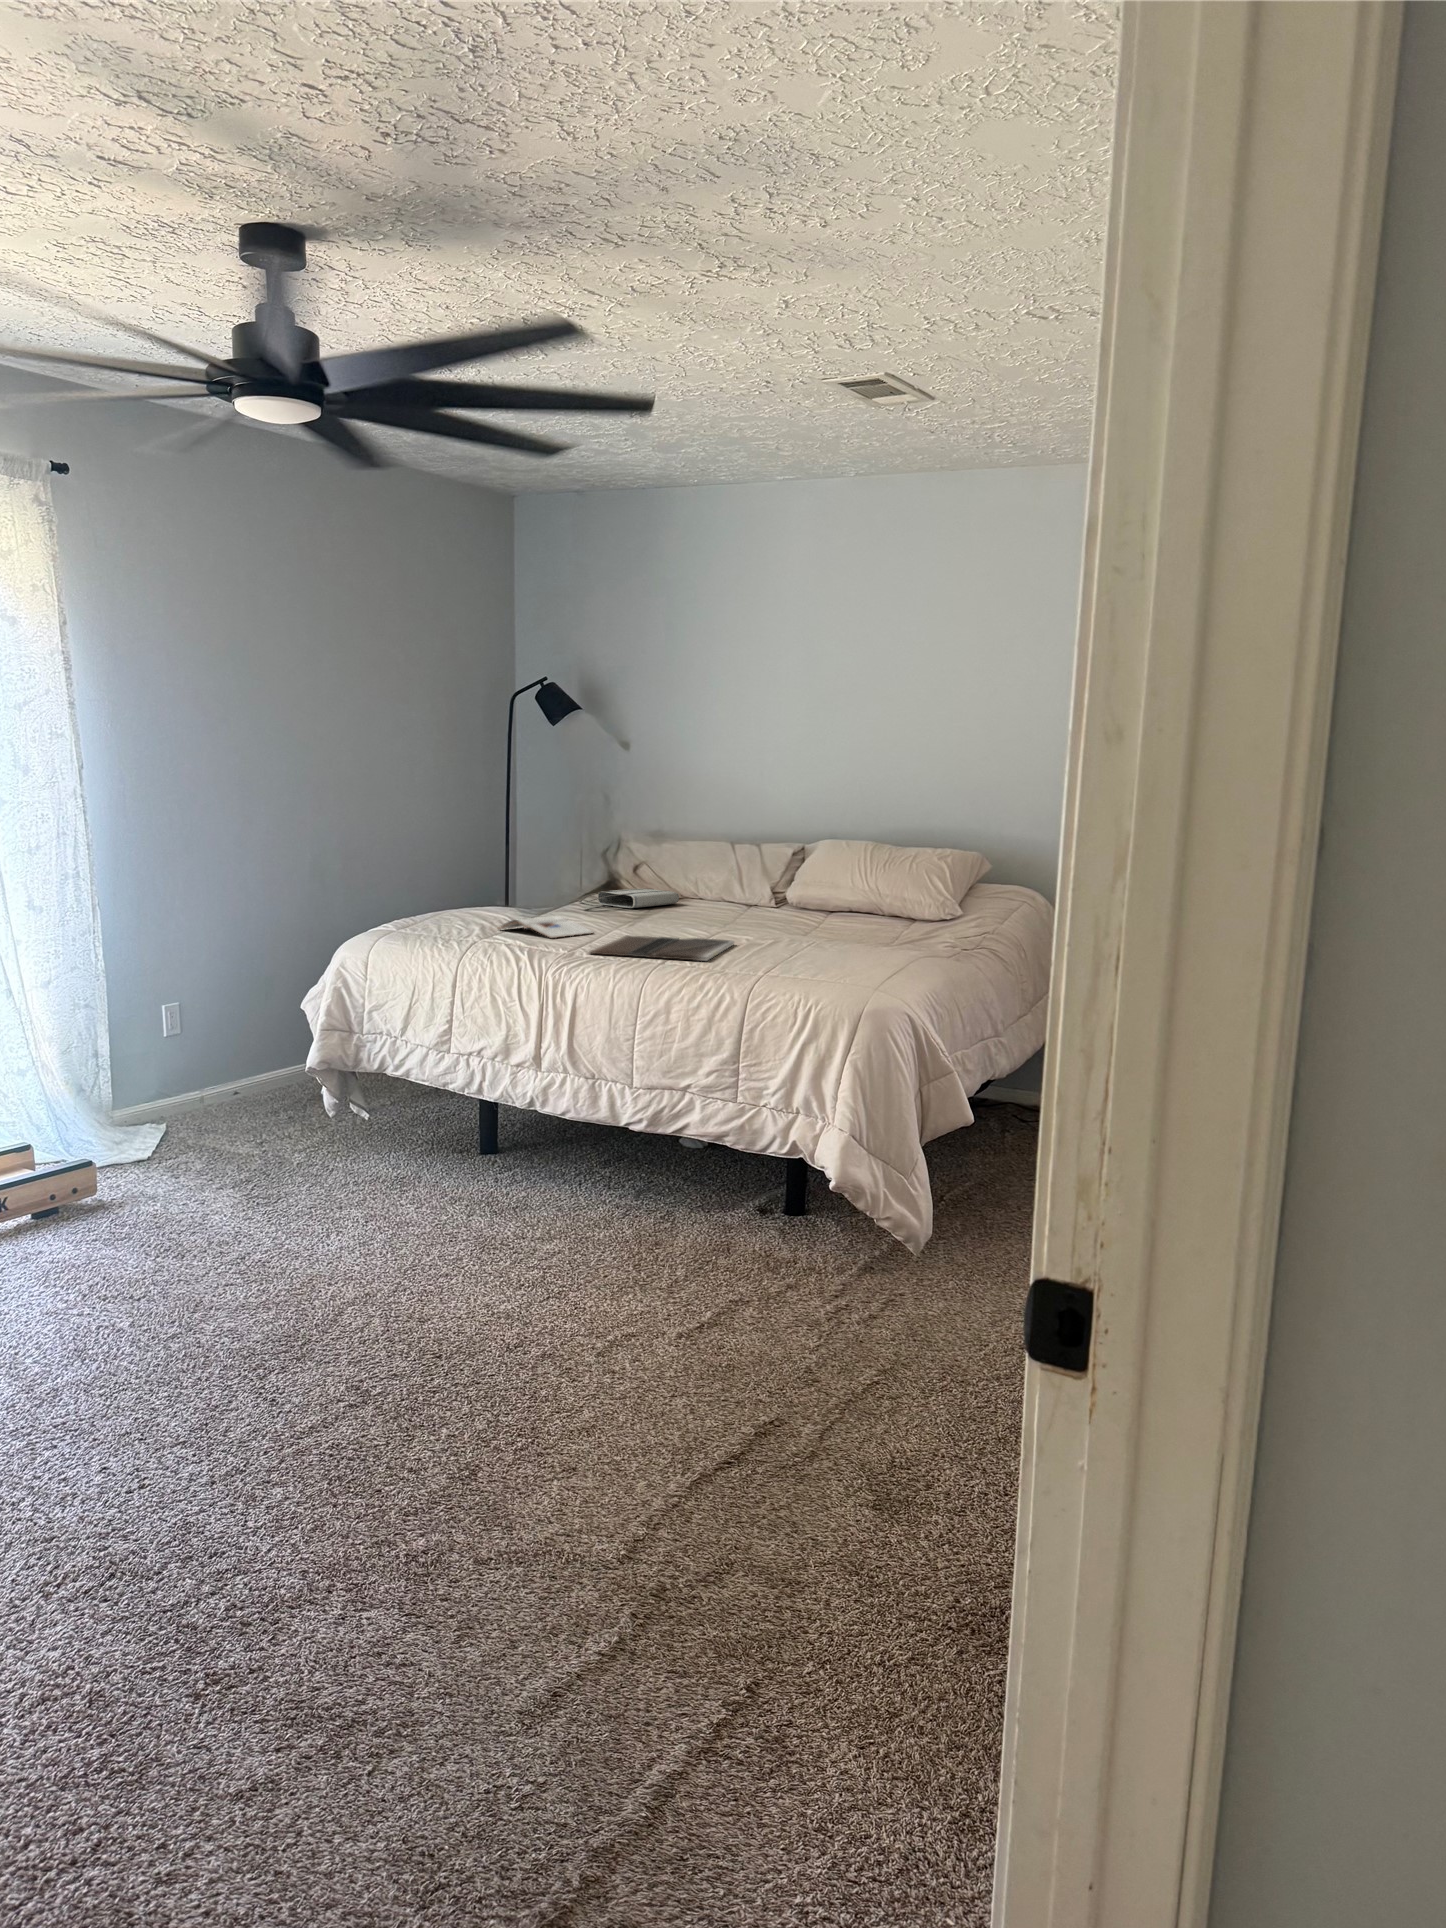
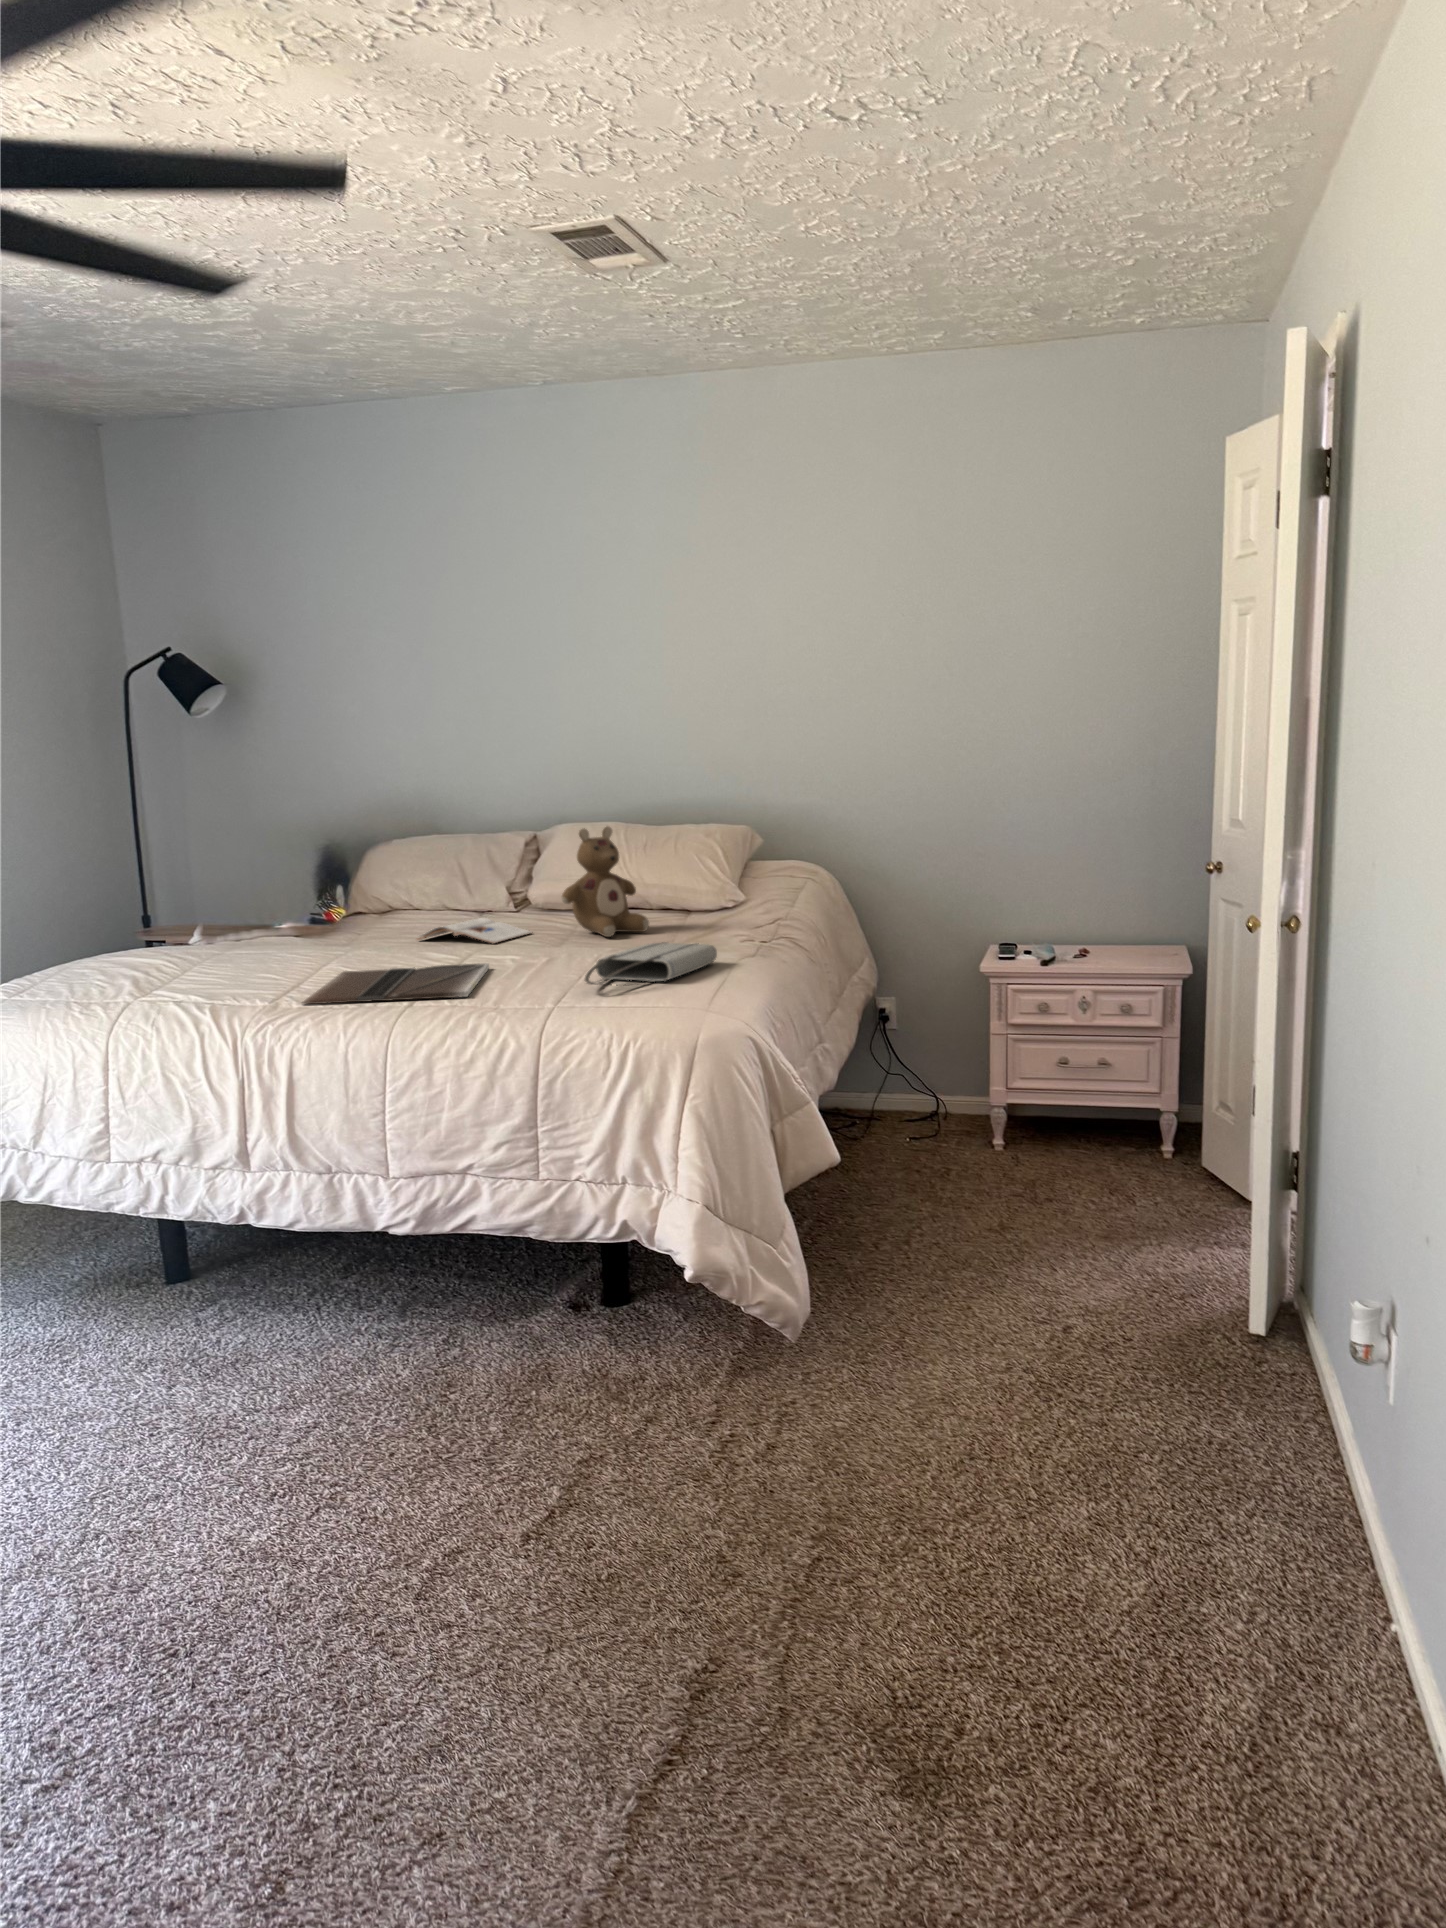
stuffed bear: none [806,843,874,932] -> present [561,826,649,937]
tote bag: present [579,889,679,908] -> present [585,942,717,986]
magazine: present [499,916,593,938] -> present [418,918,531,943]

